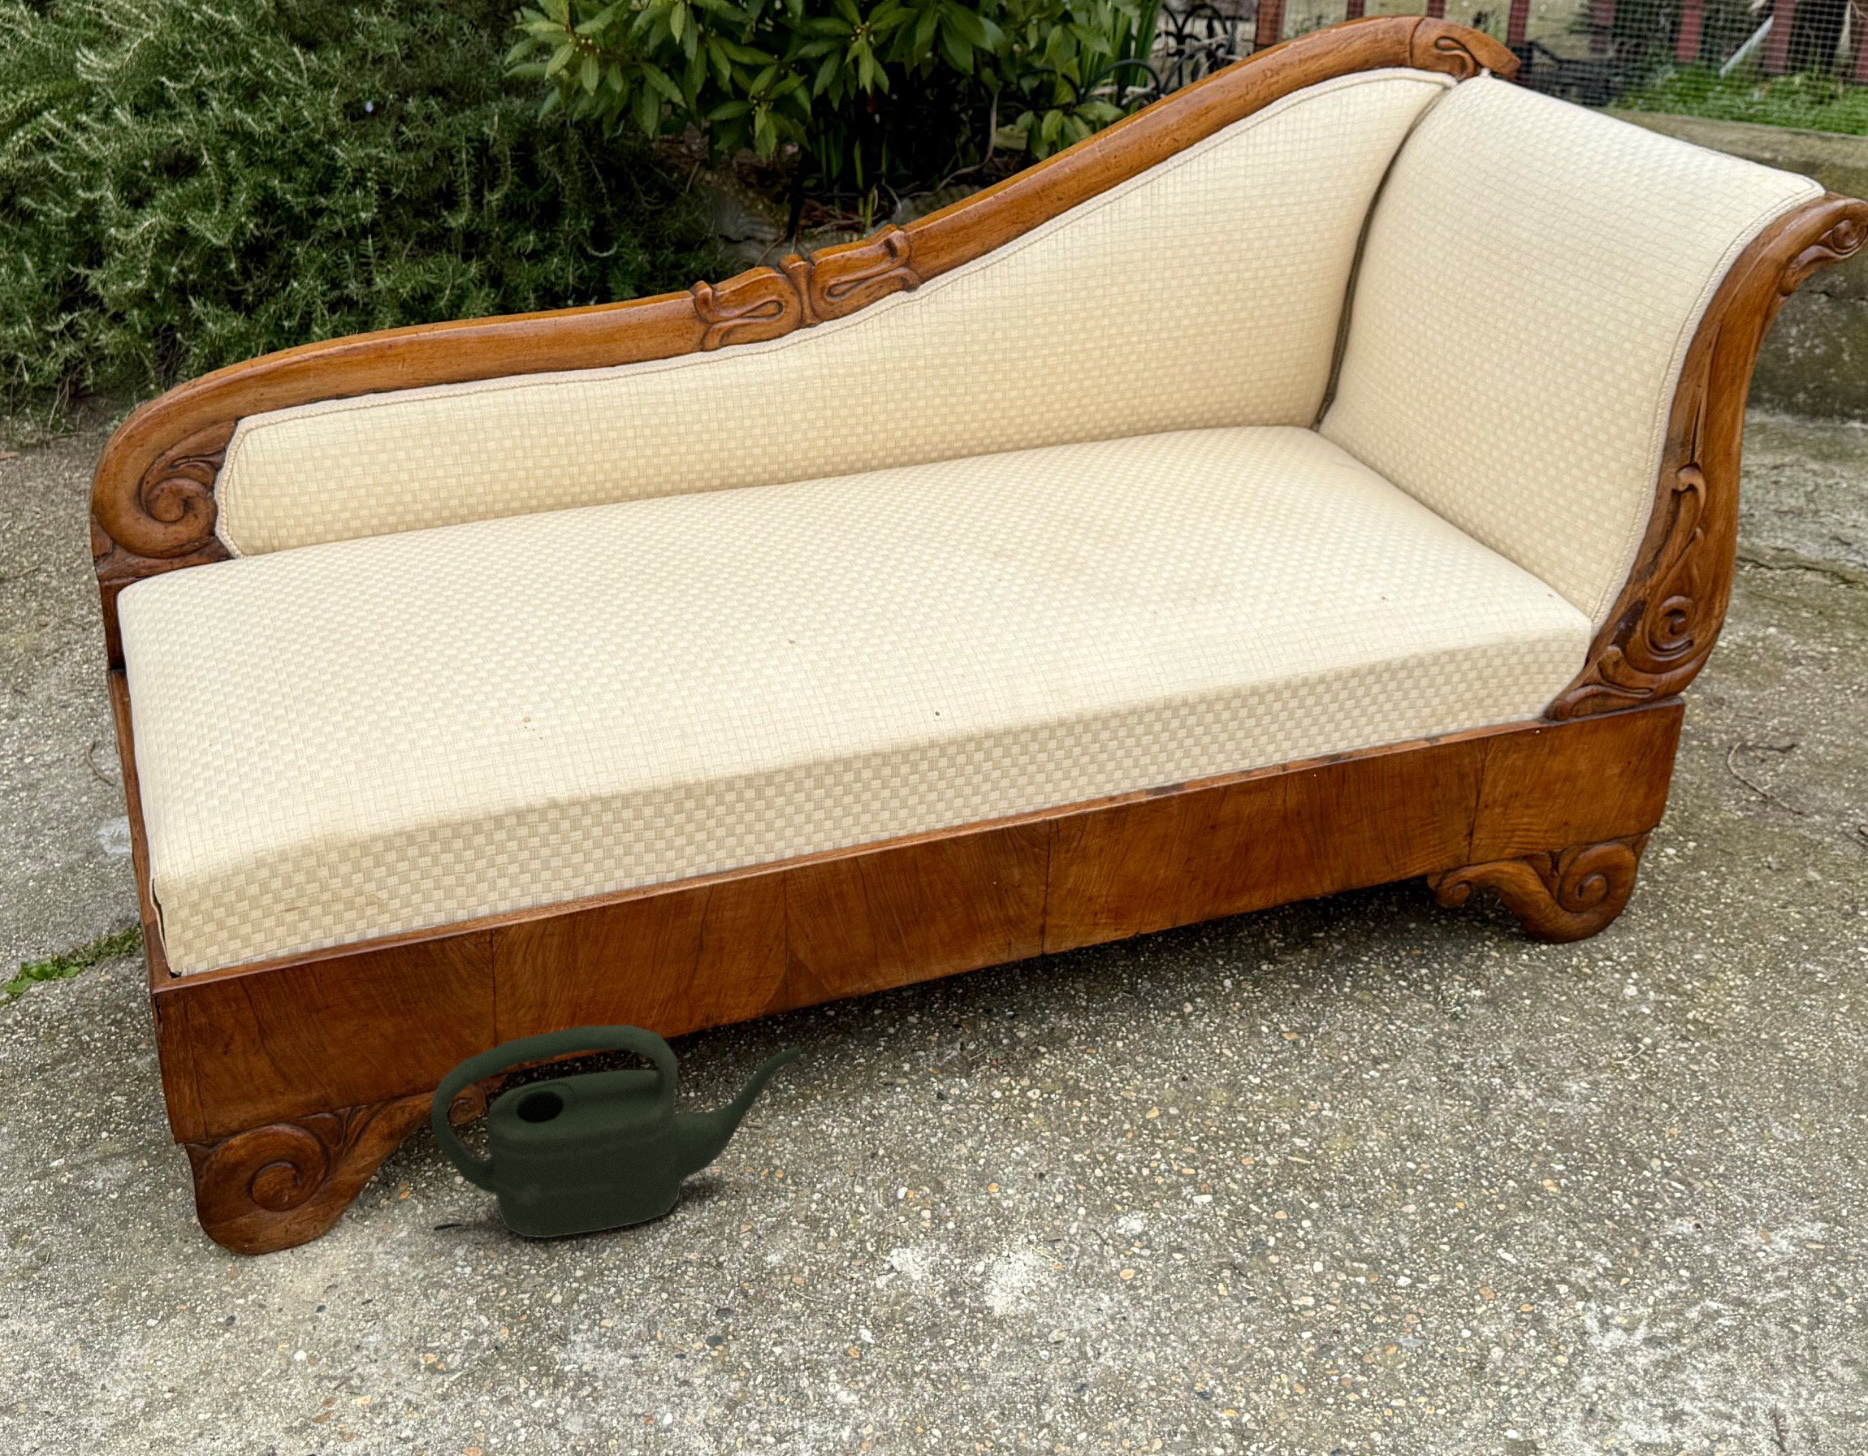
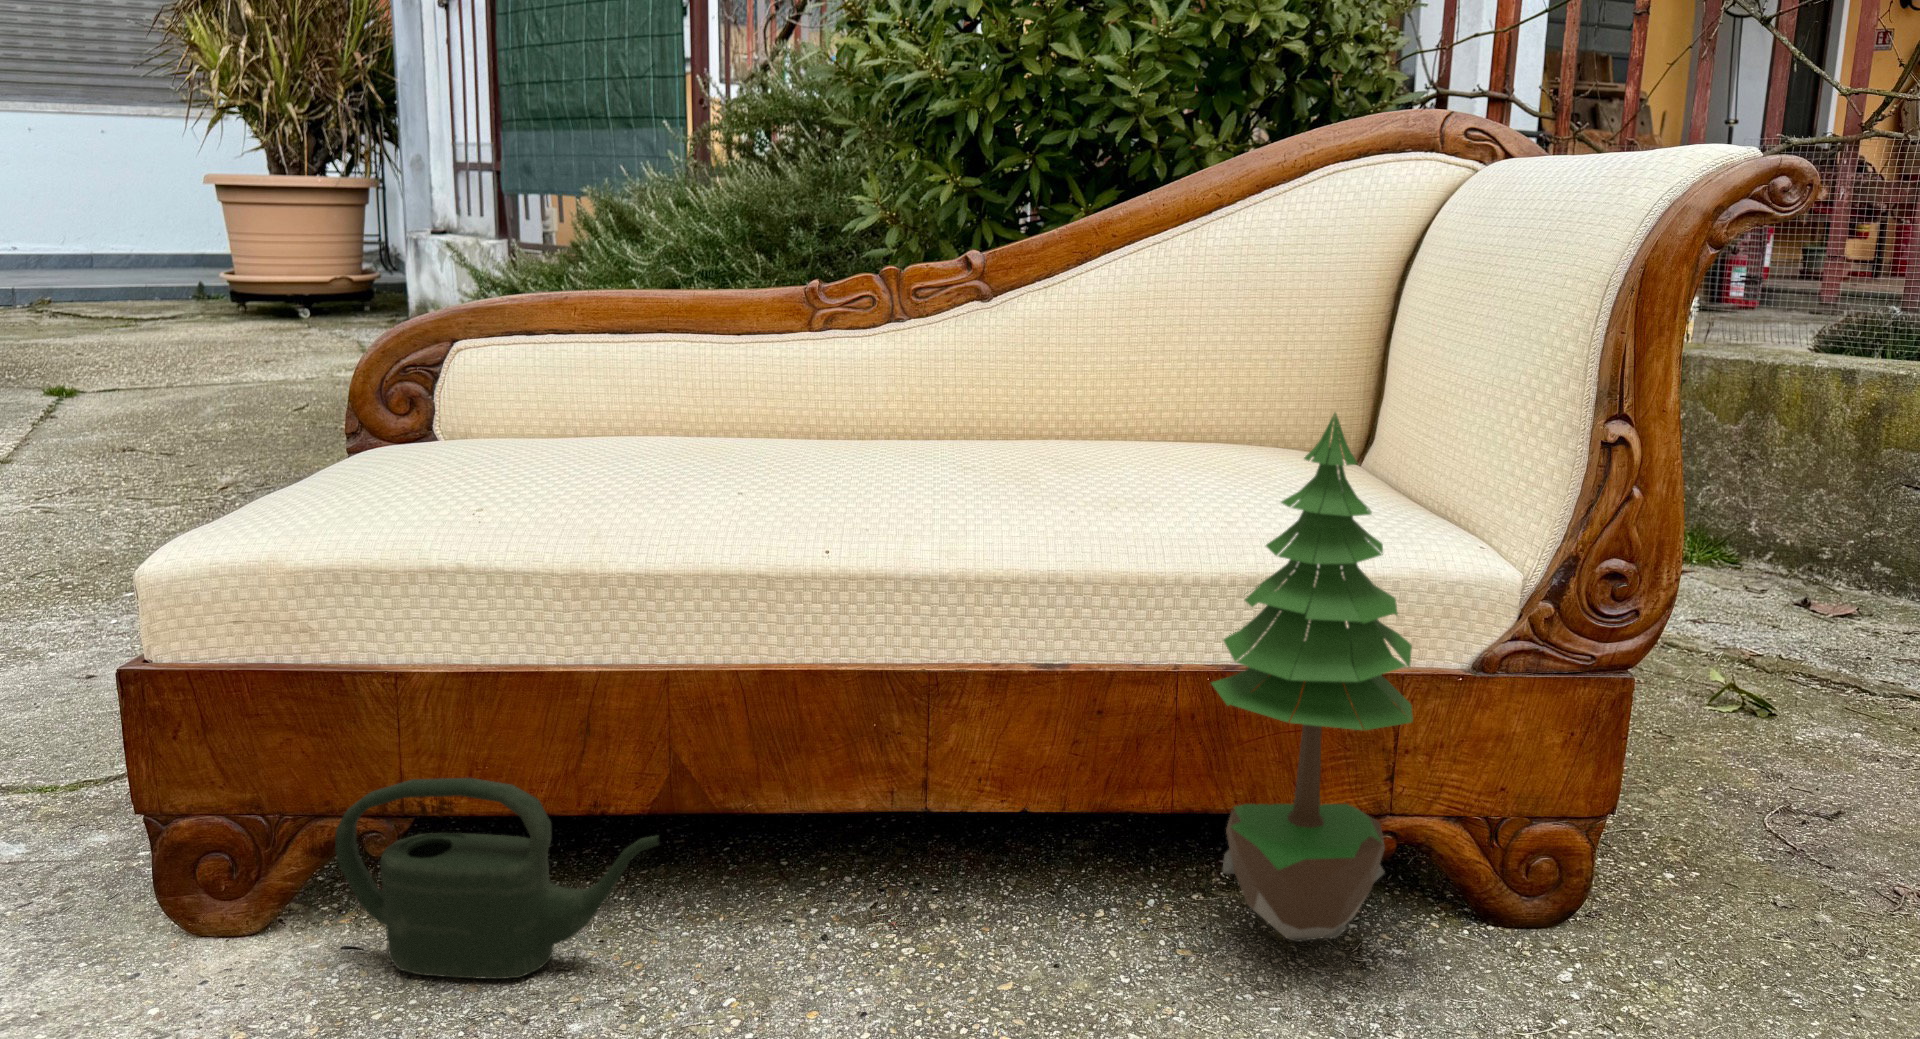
potted tree: none [1315,504,1524,1007] -> present [1212,413,1413,942]

